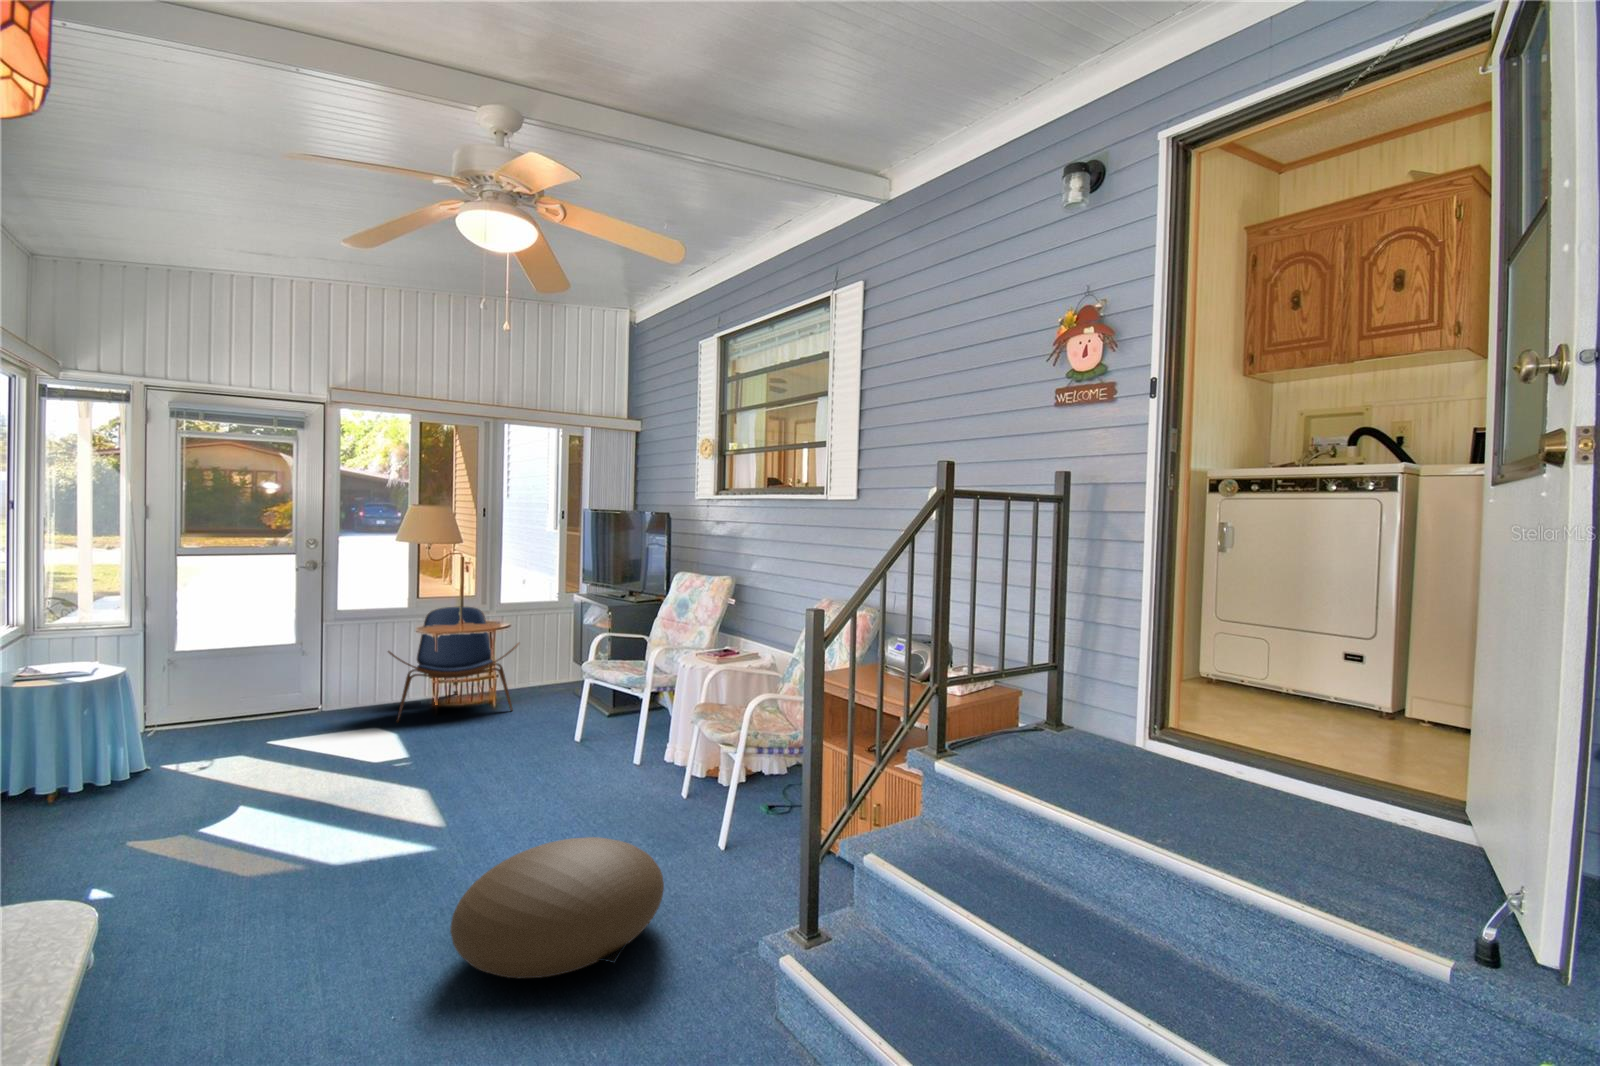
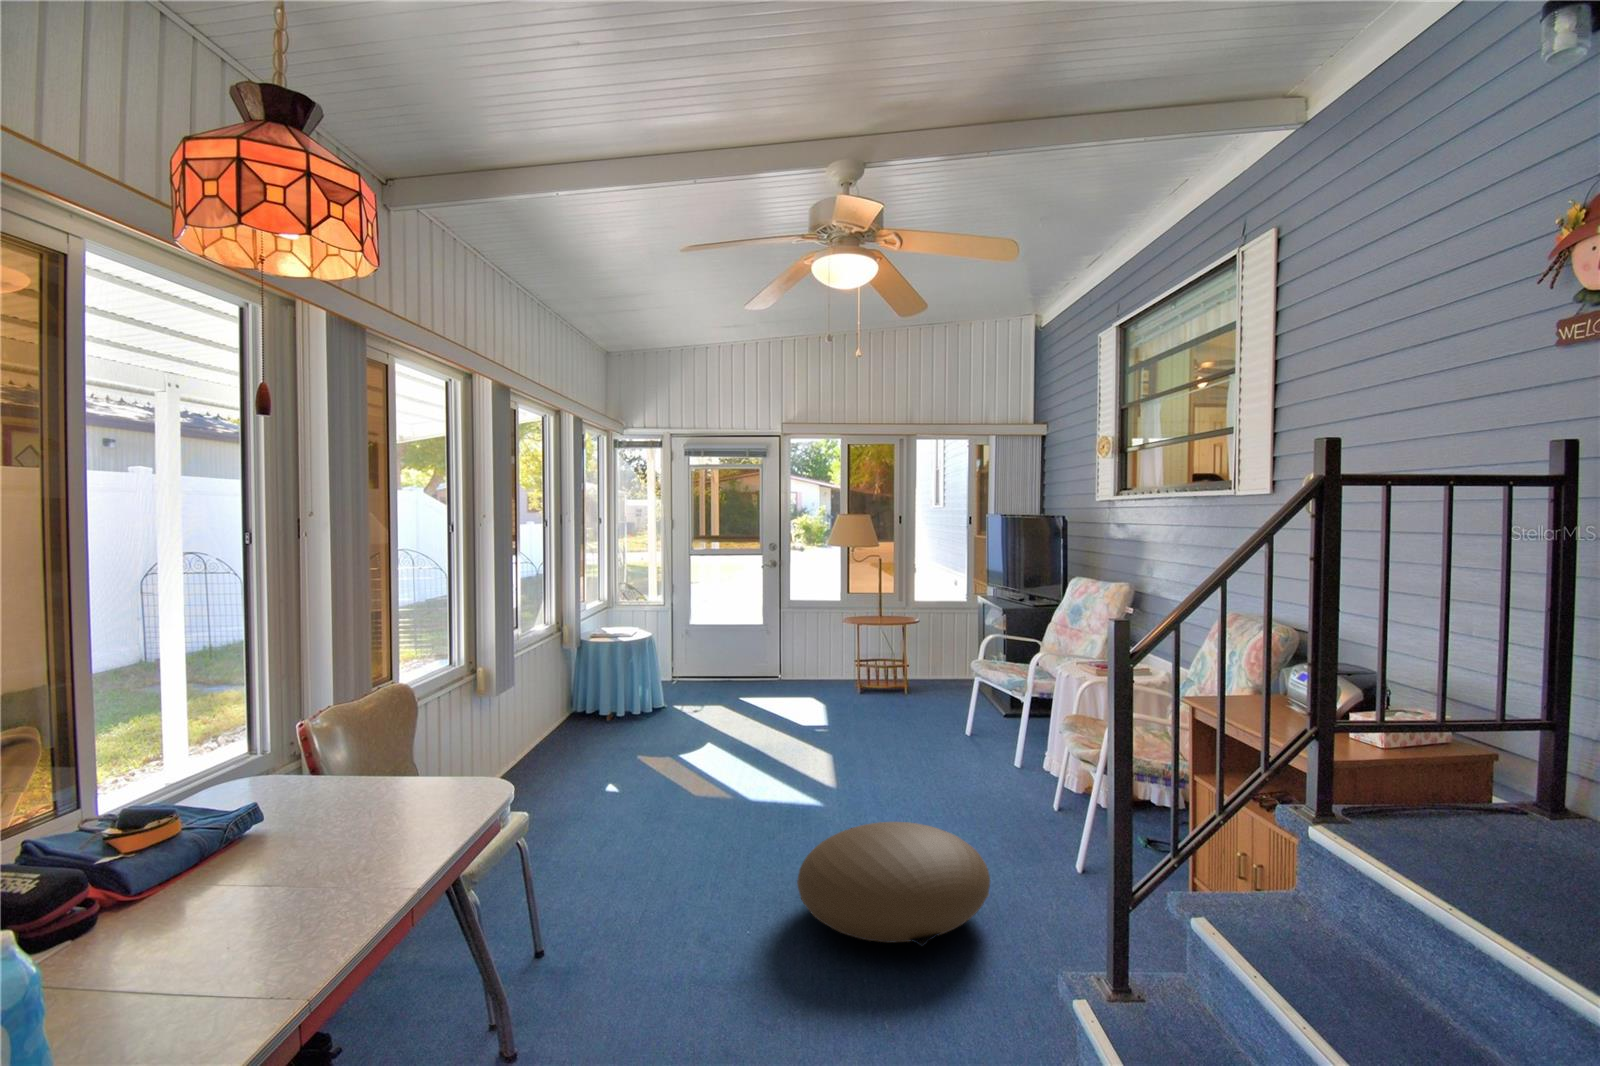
lounge chair: present [388,607,519,722] -> none [820,603,927,701]

